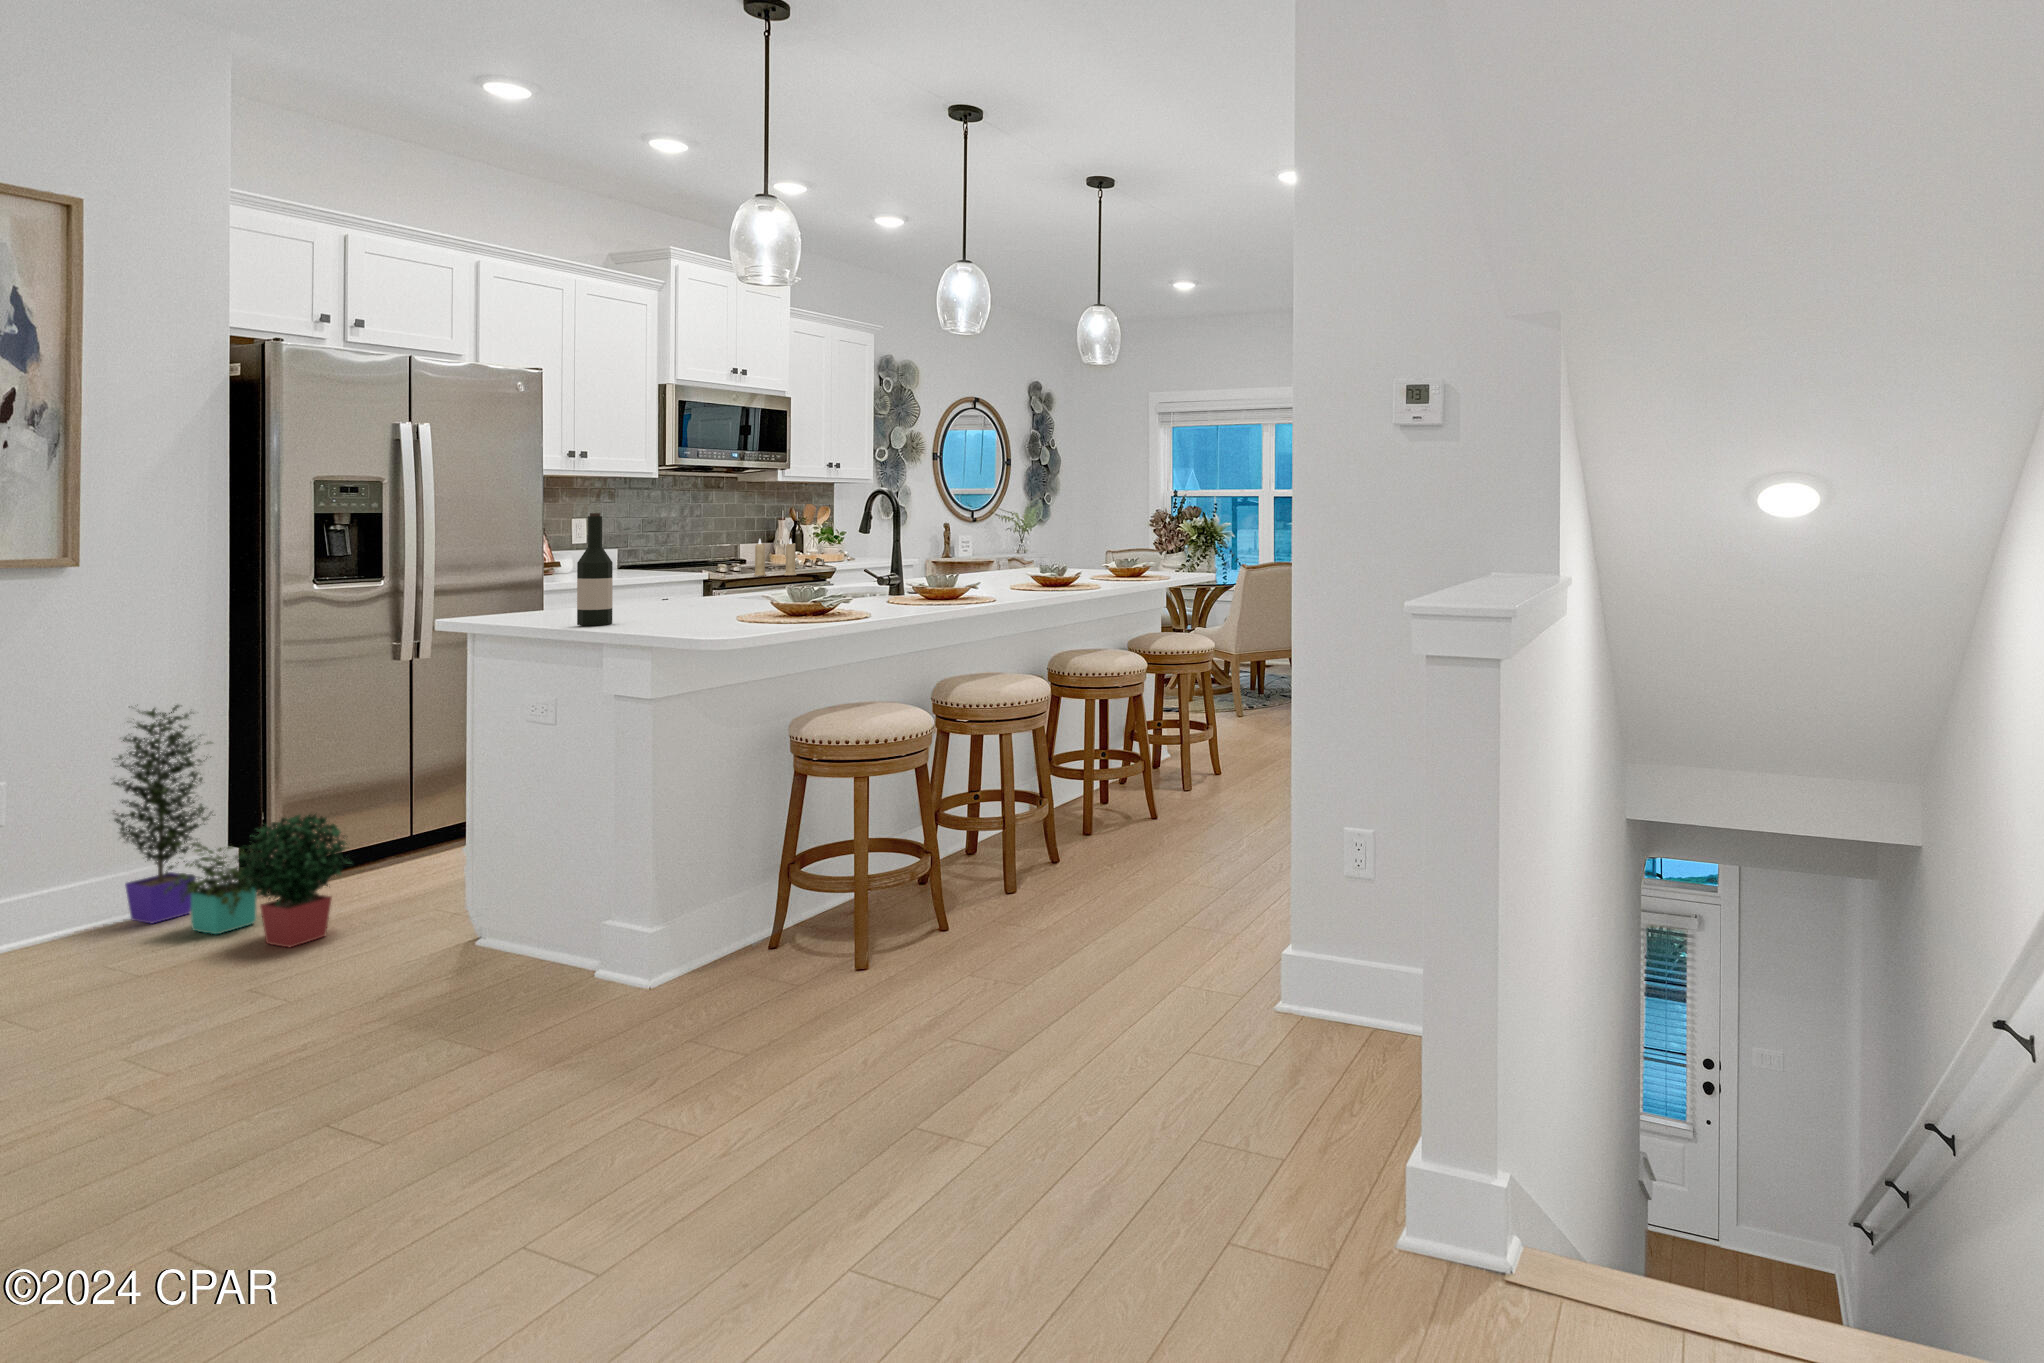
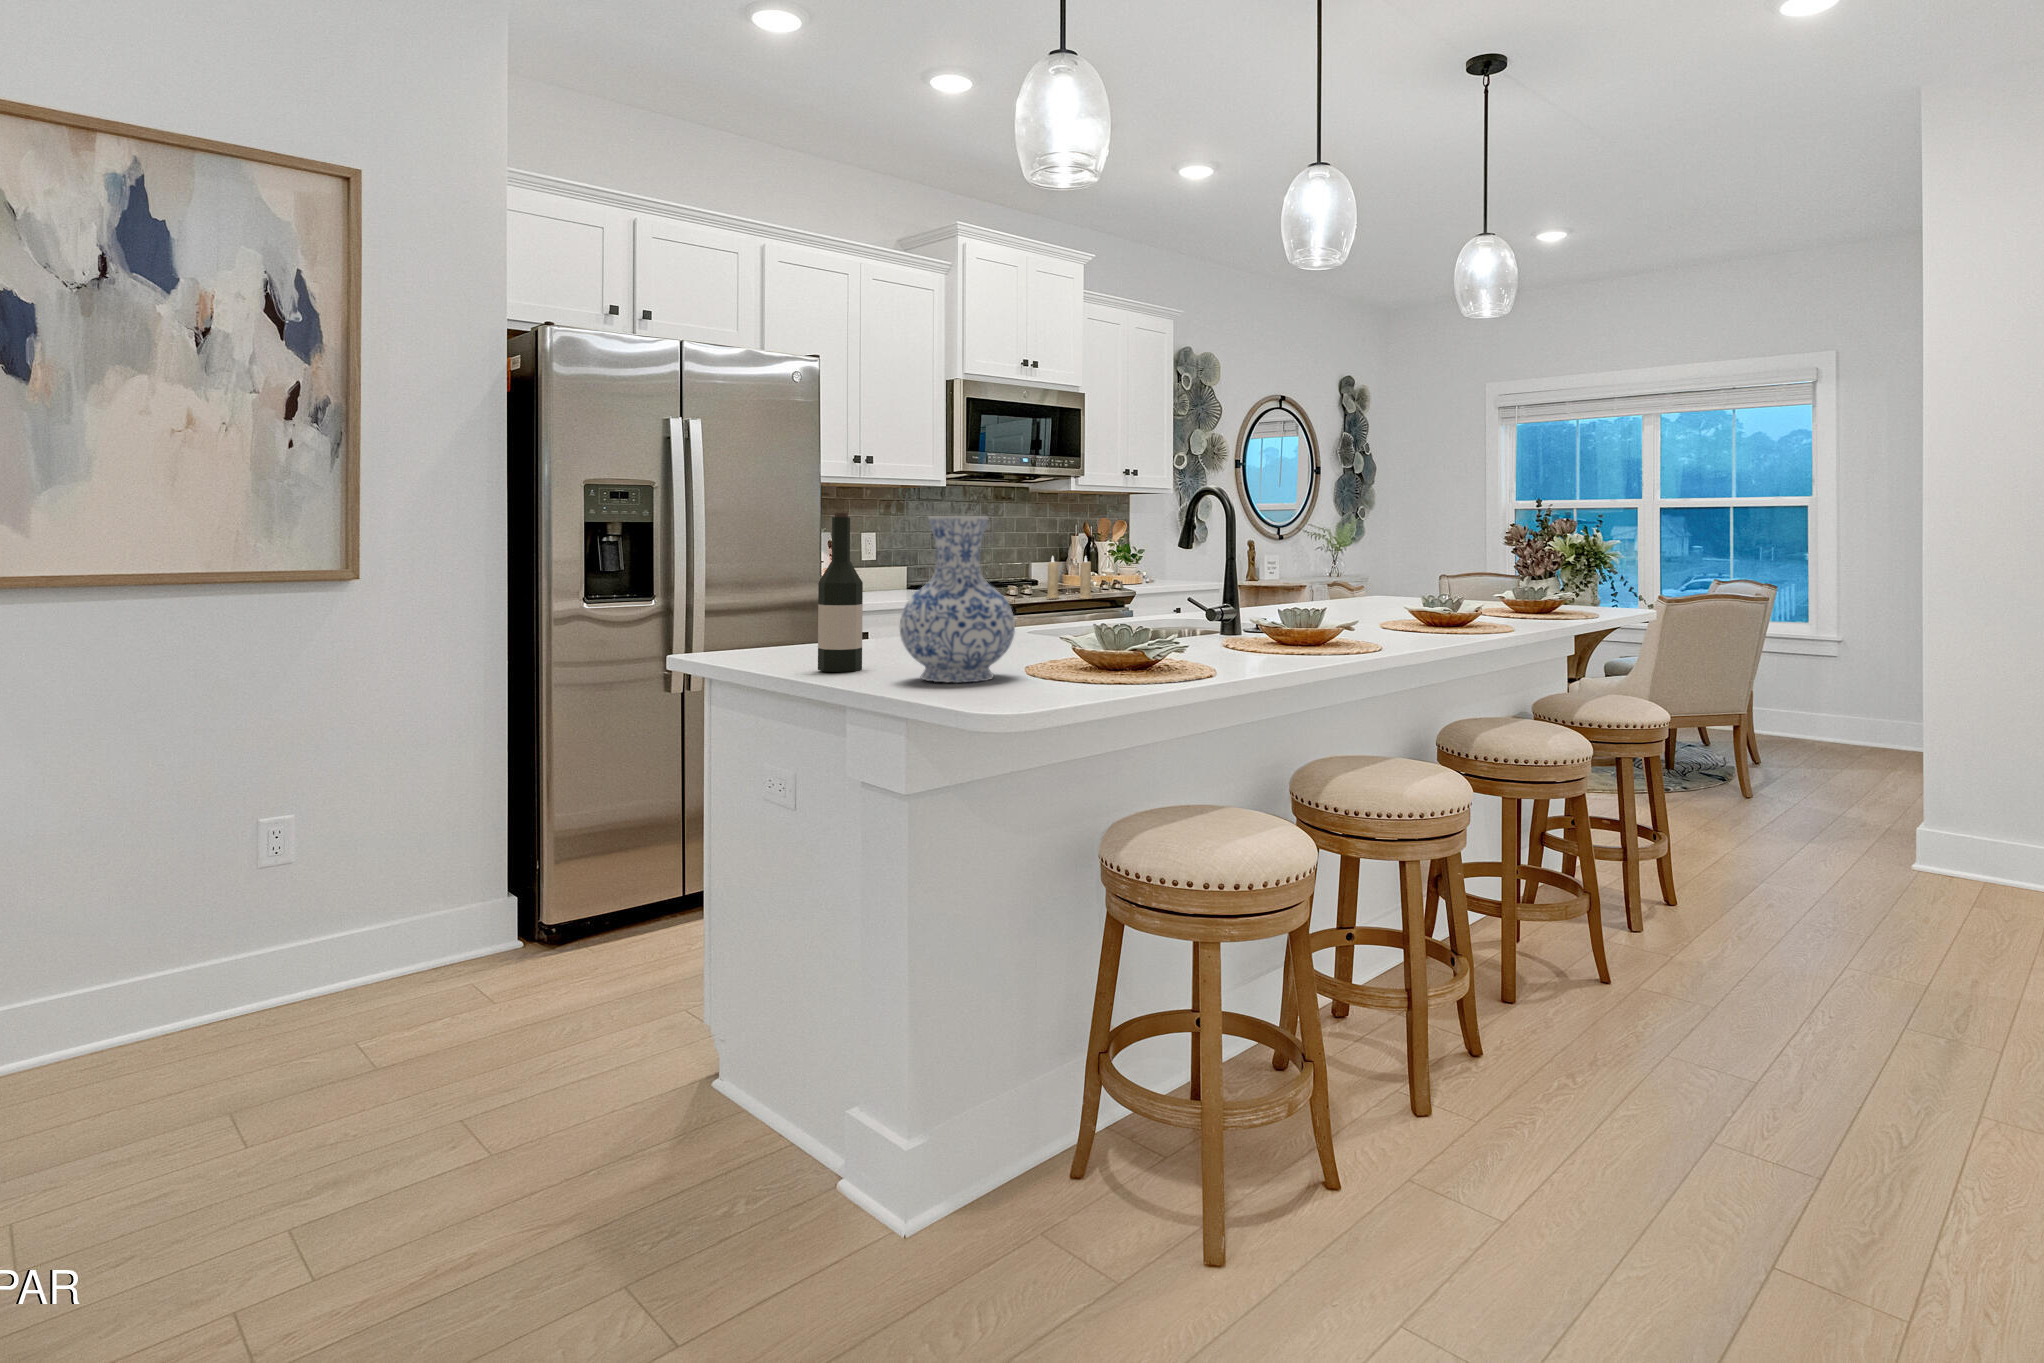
vase: none [647,517,731,627] -> present [900,516,1015,683]
potted plant: present [114,705,350,948] -> none [373,736,582,1061]

